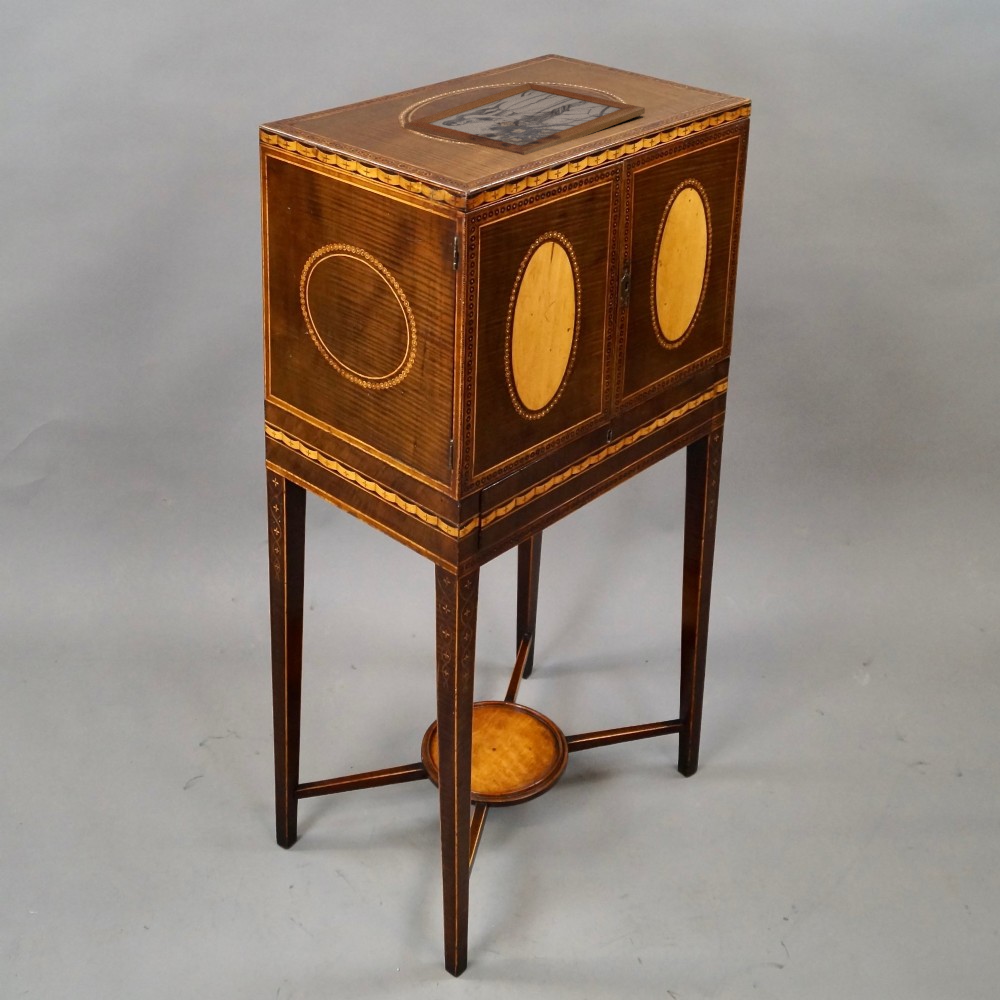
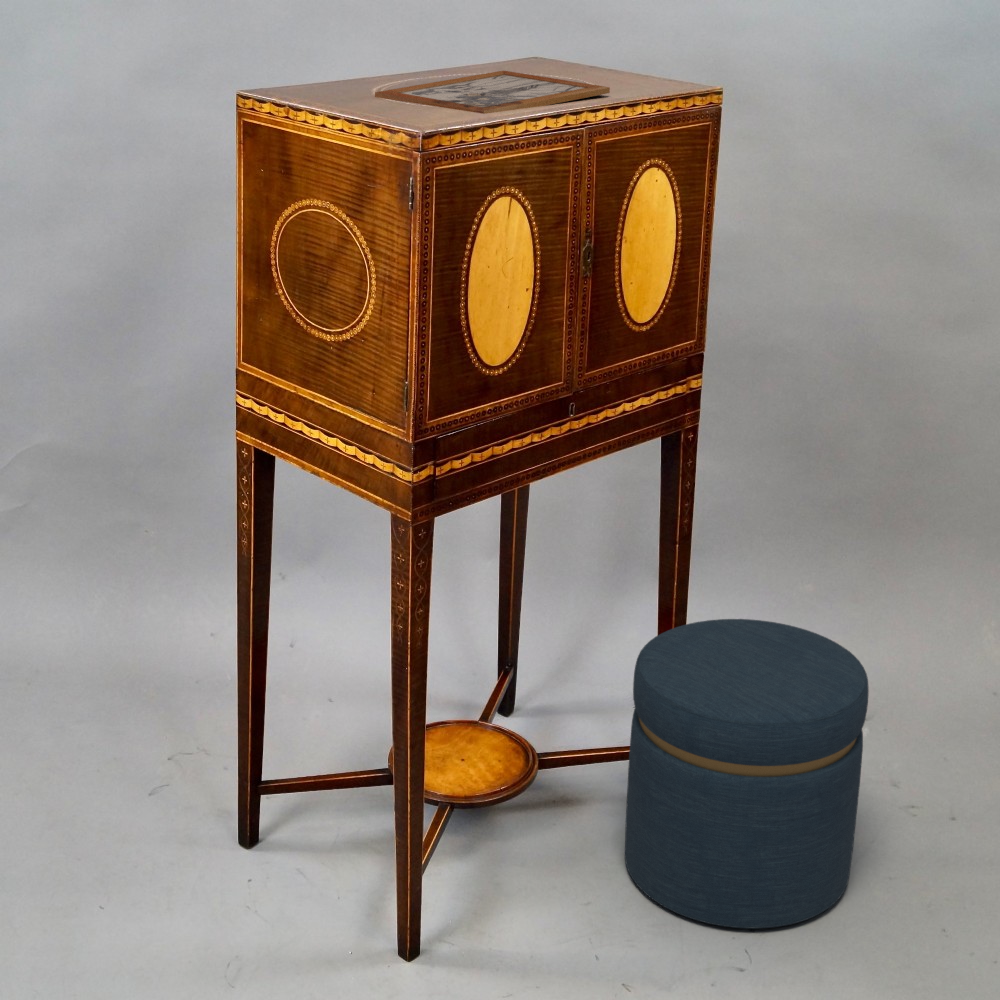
ottoman: none [655,615,898,926] -> present [625,619,869,929]

